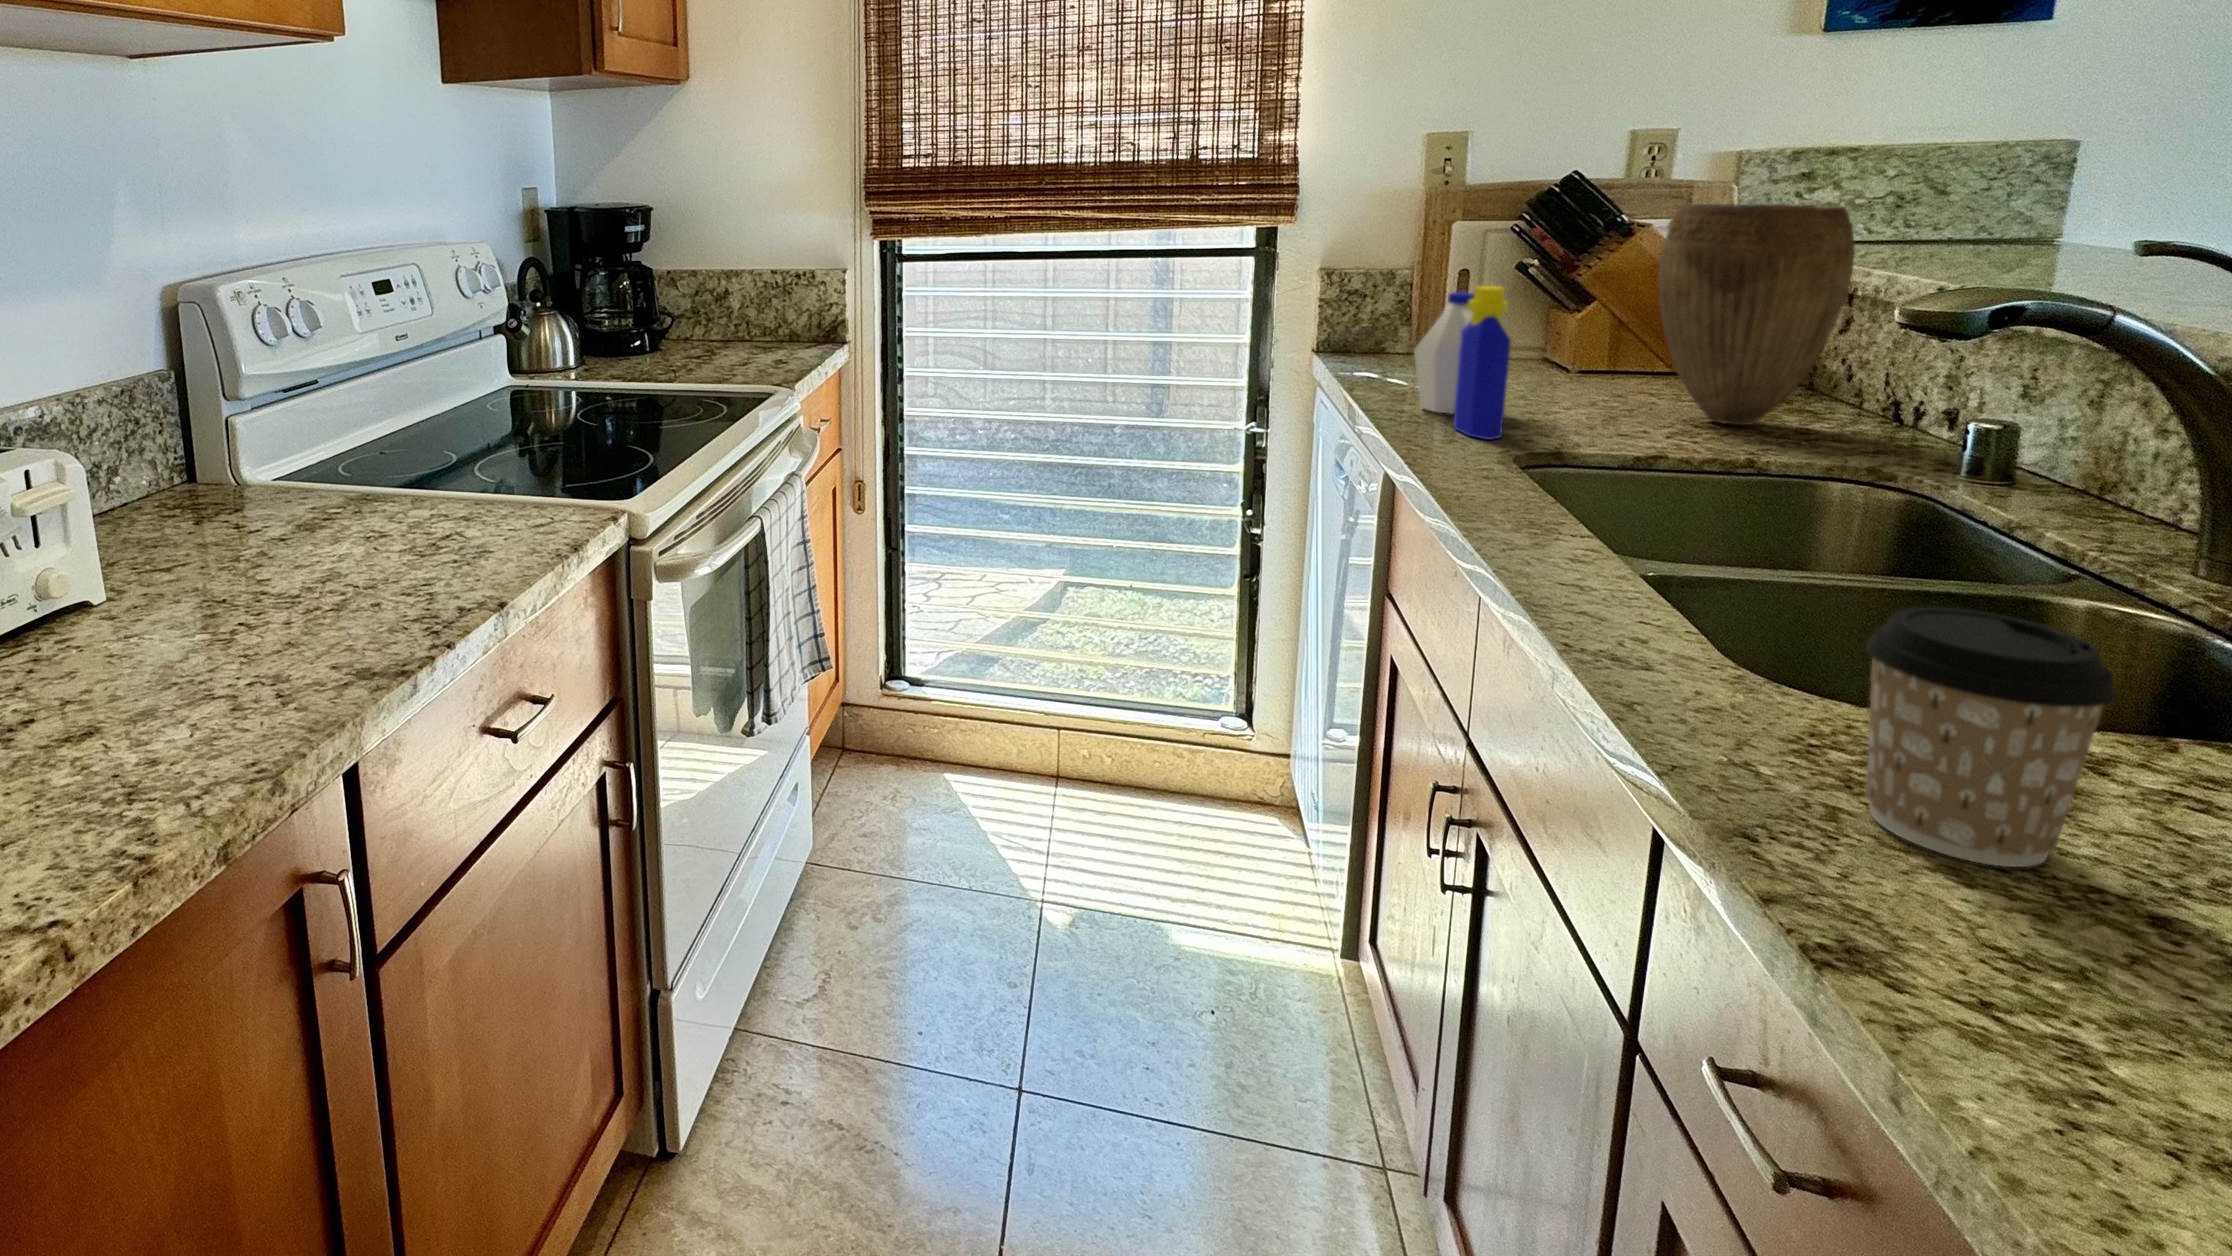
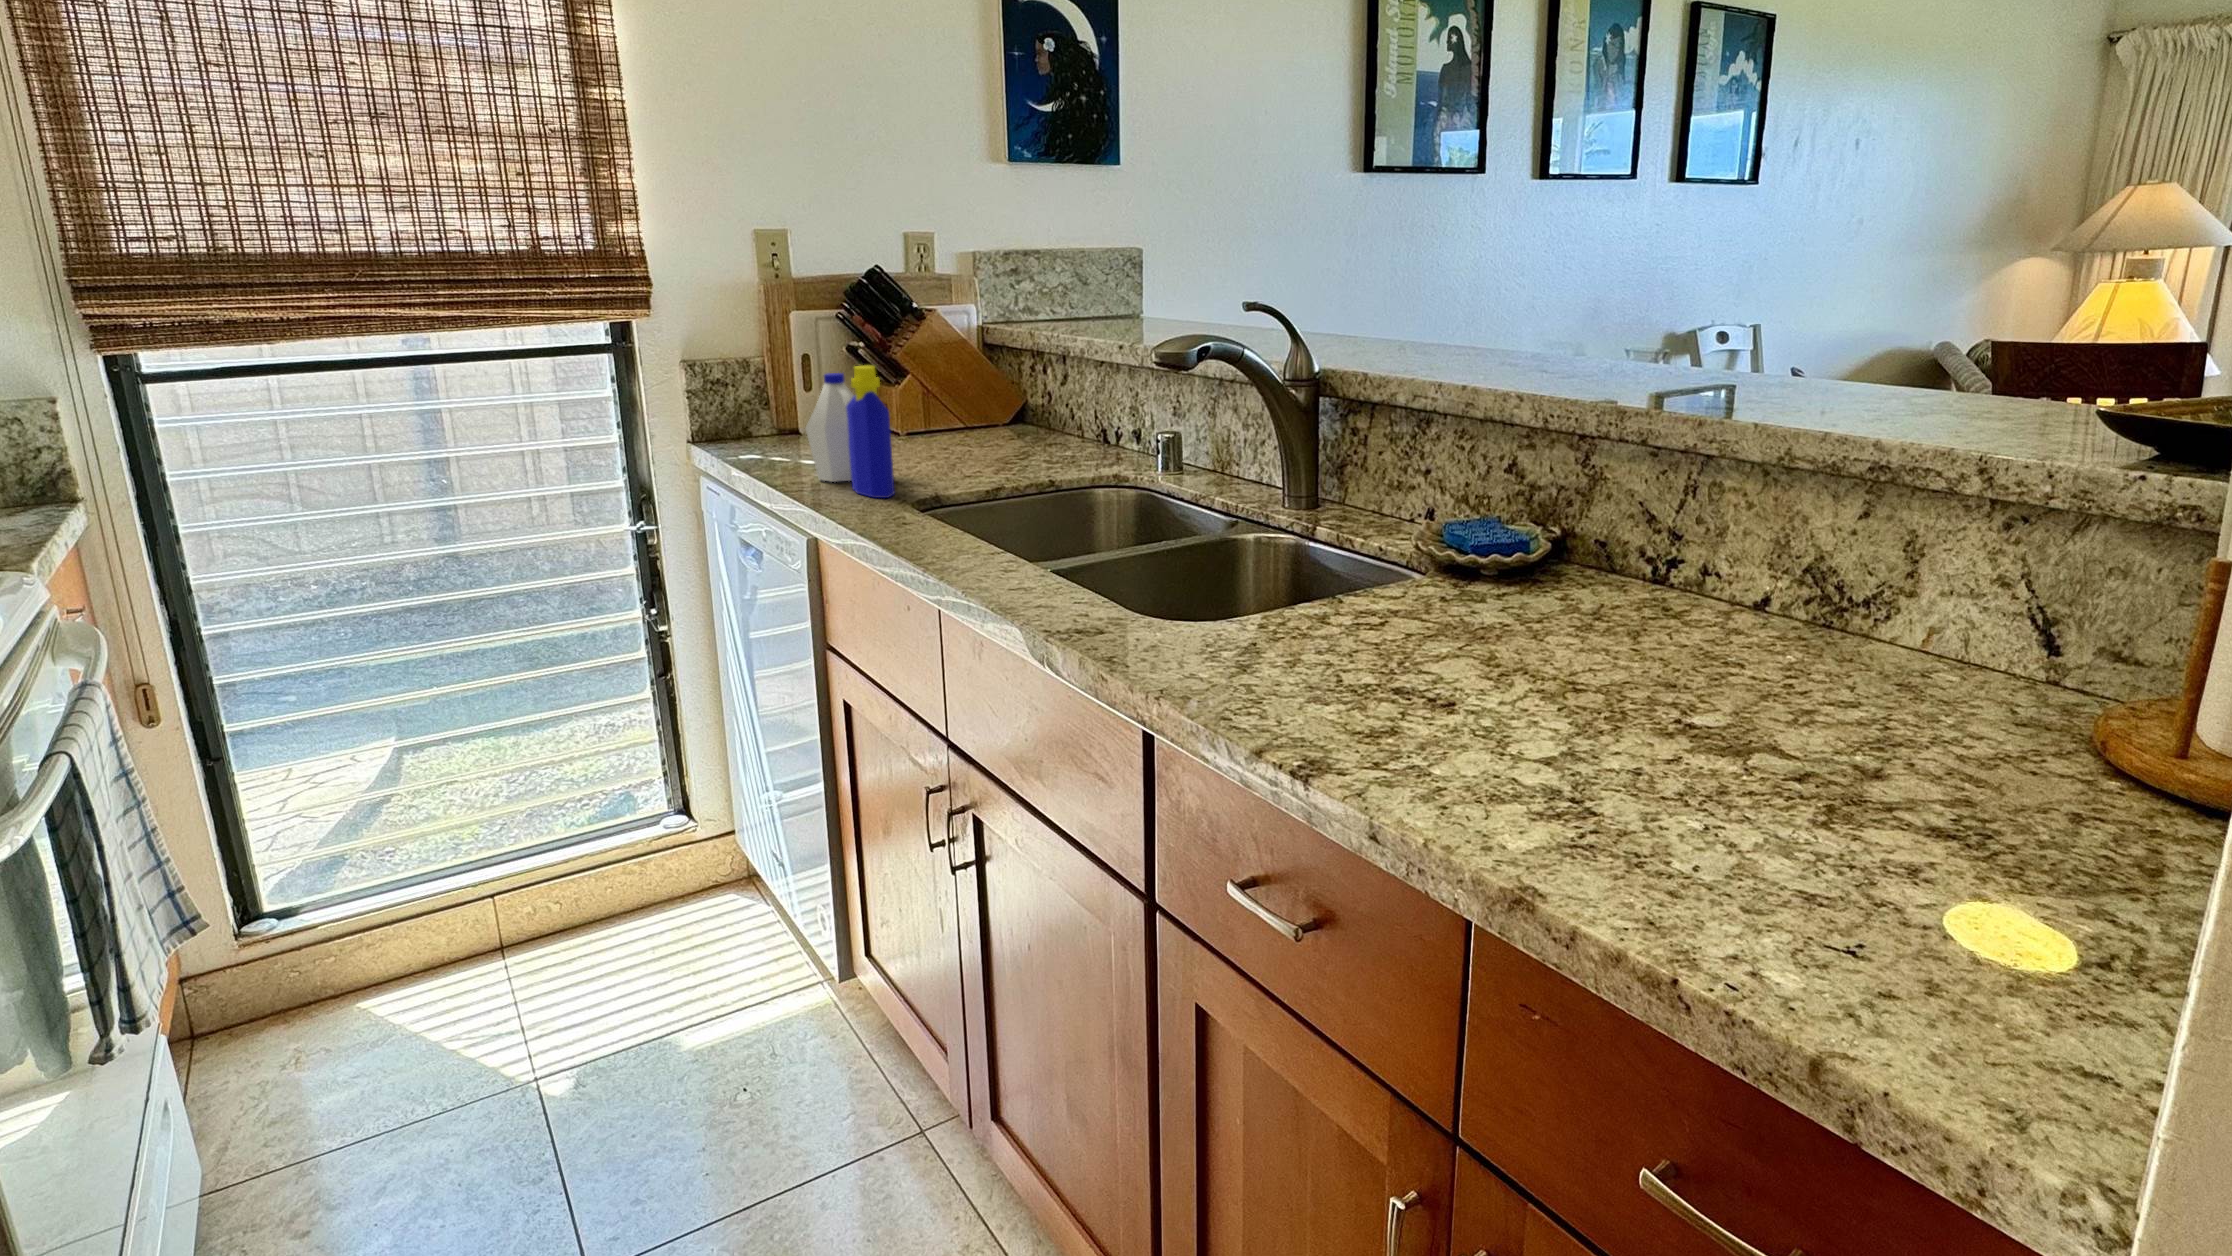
vase: present [1659,204,1855,425] -> none [961,292,1071,461]
coffee cup: present [1866,607,2117,867] -> none [1235,541,1339,690]

